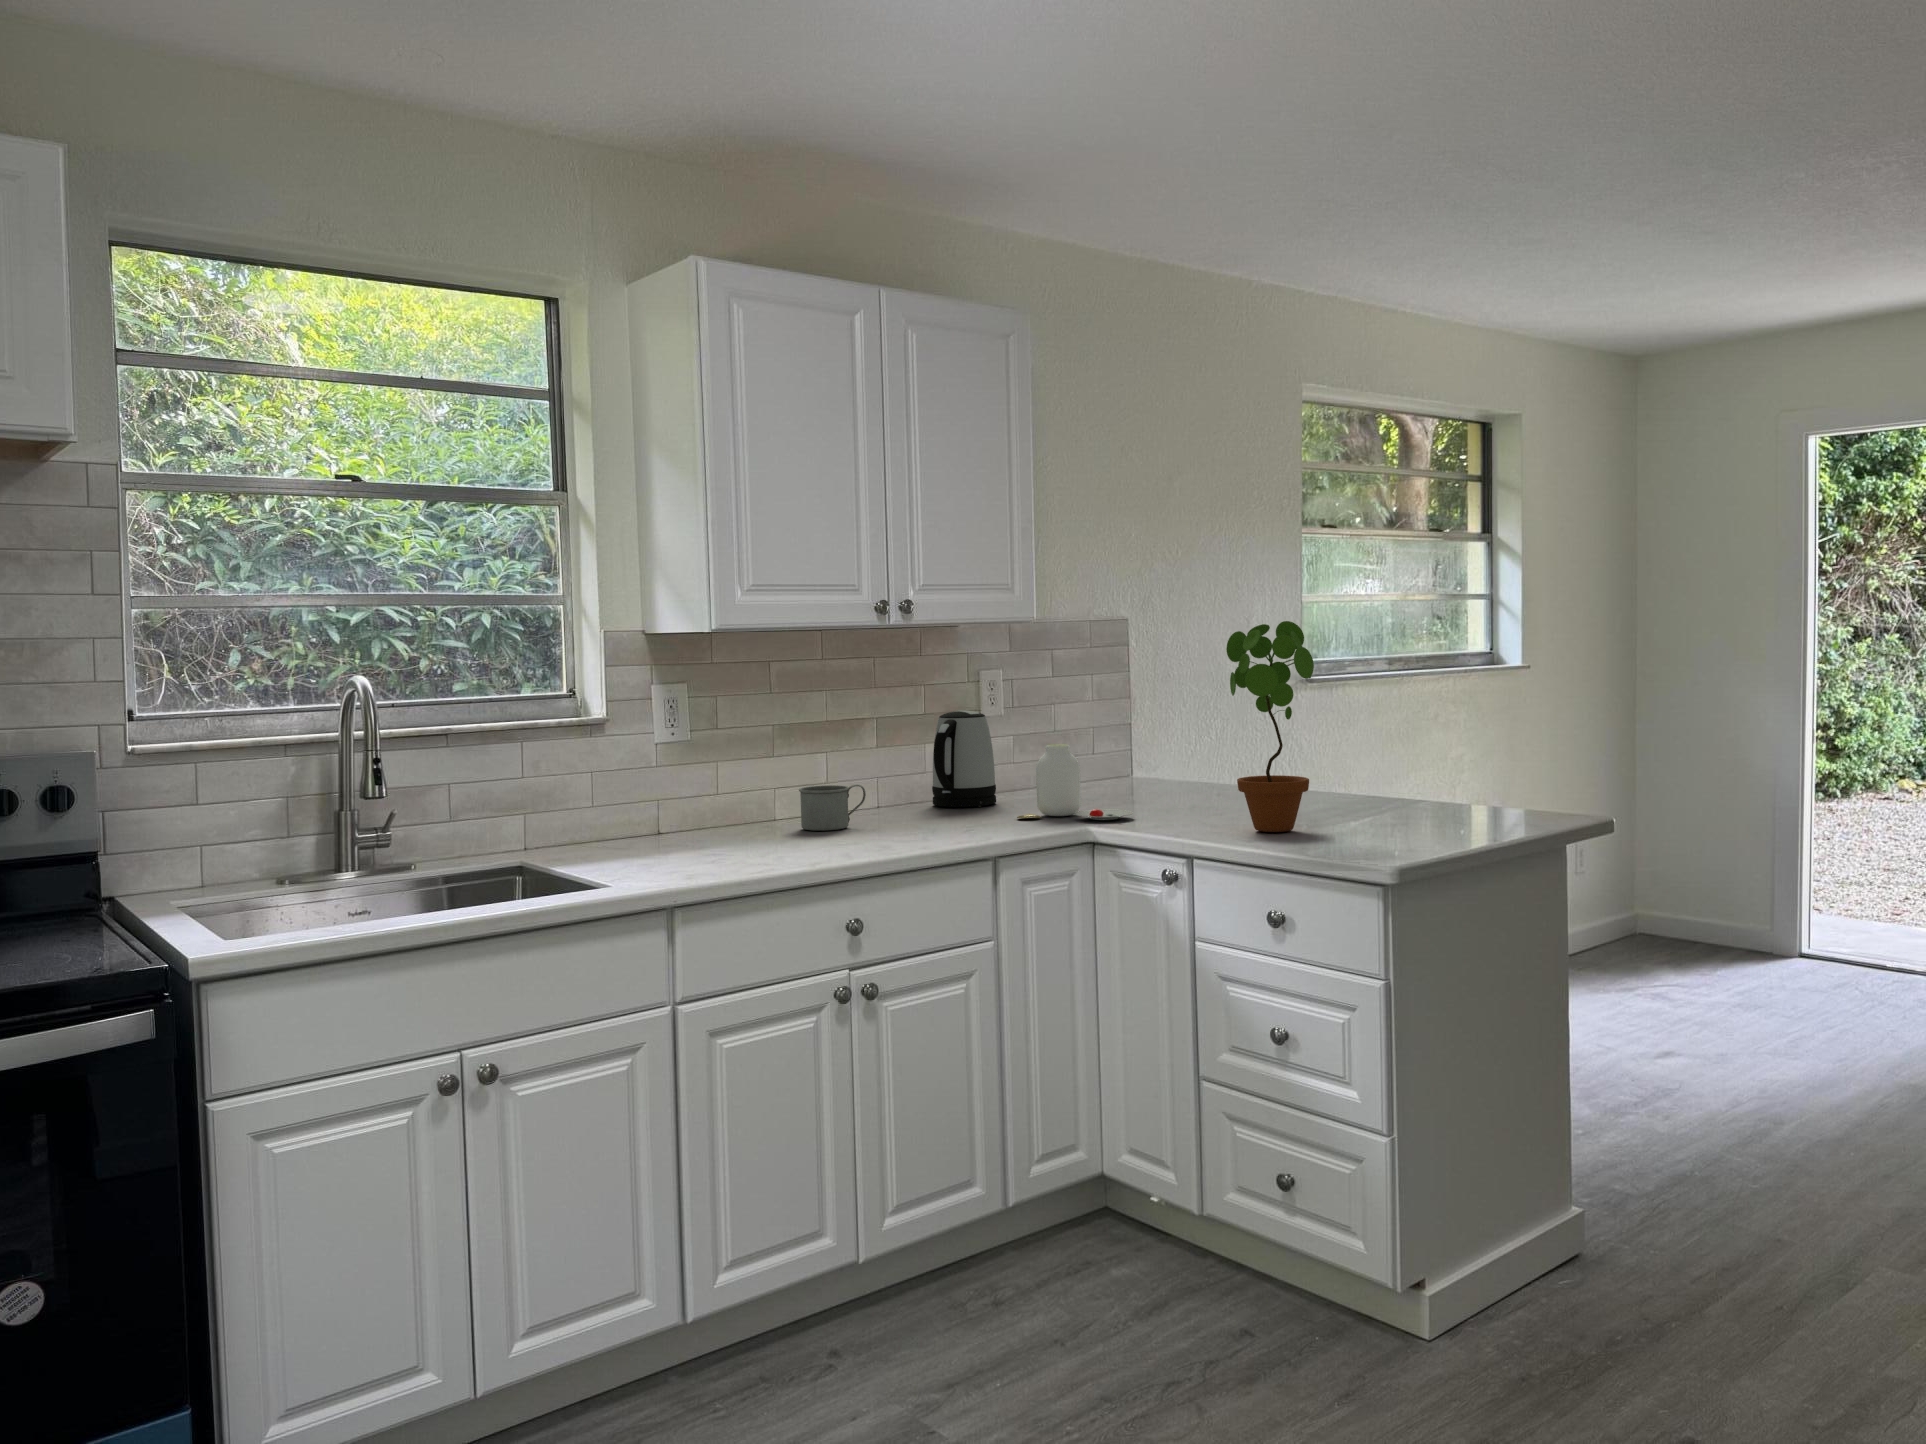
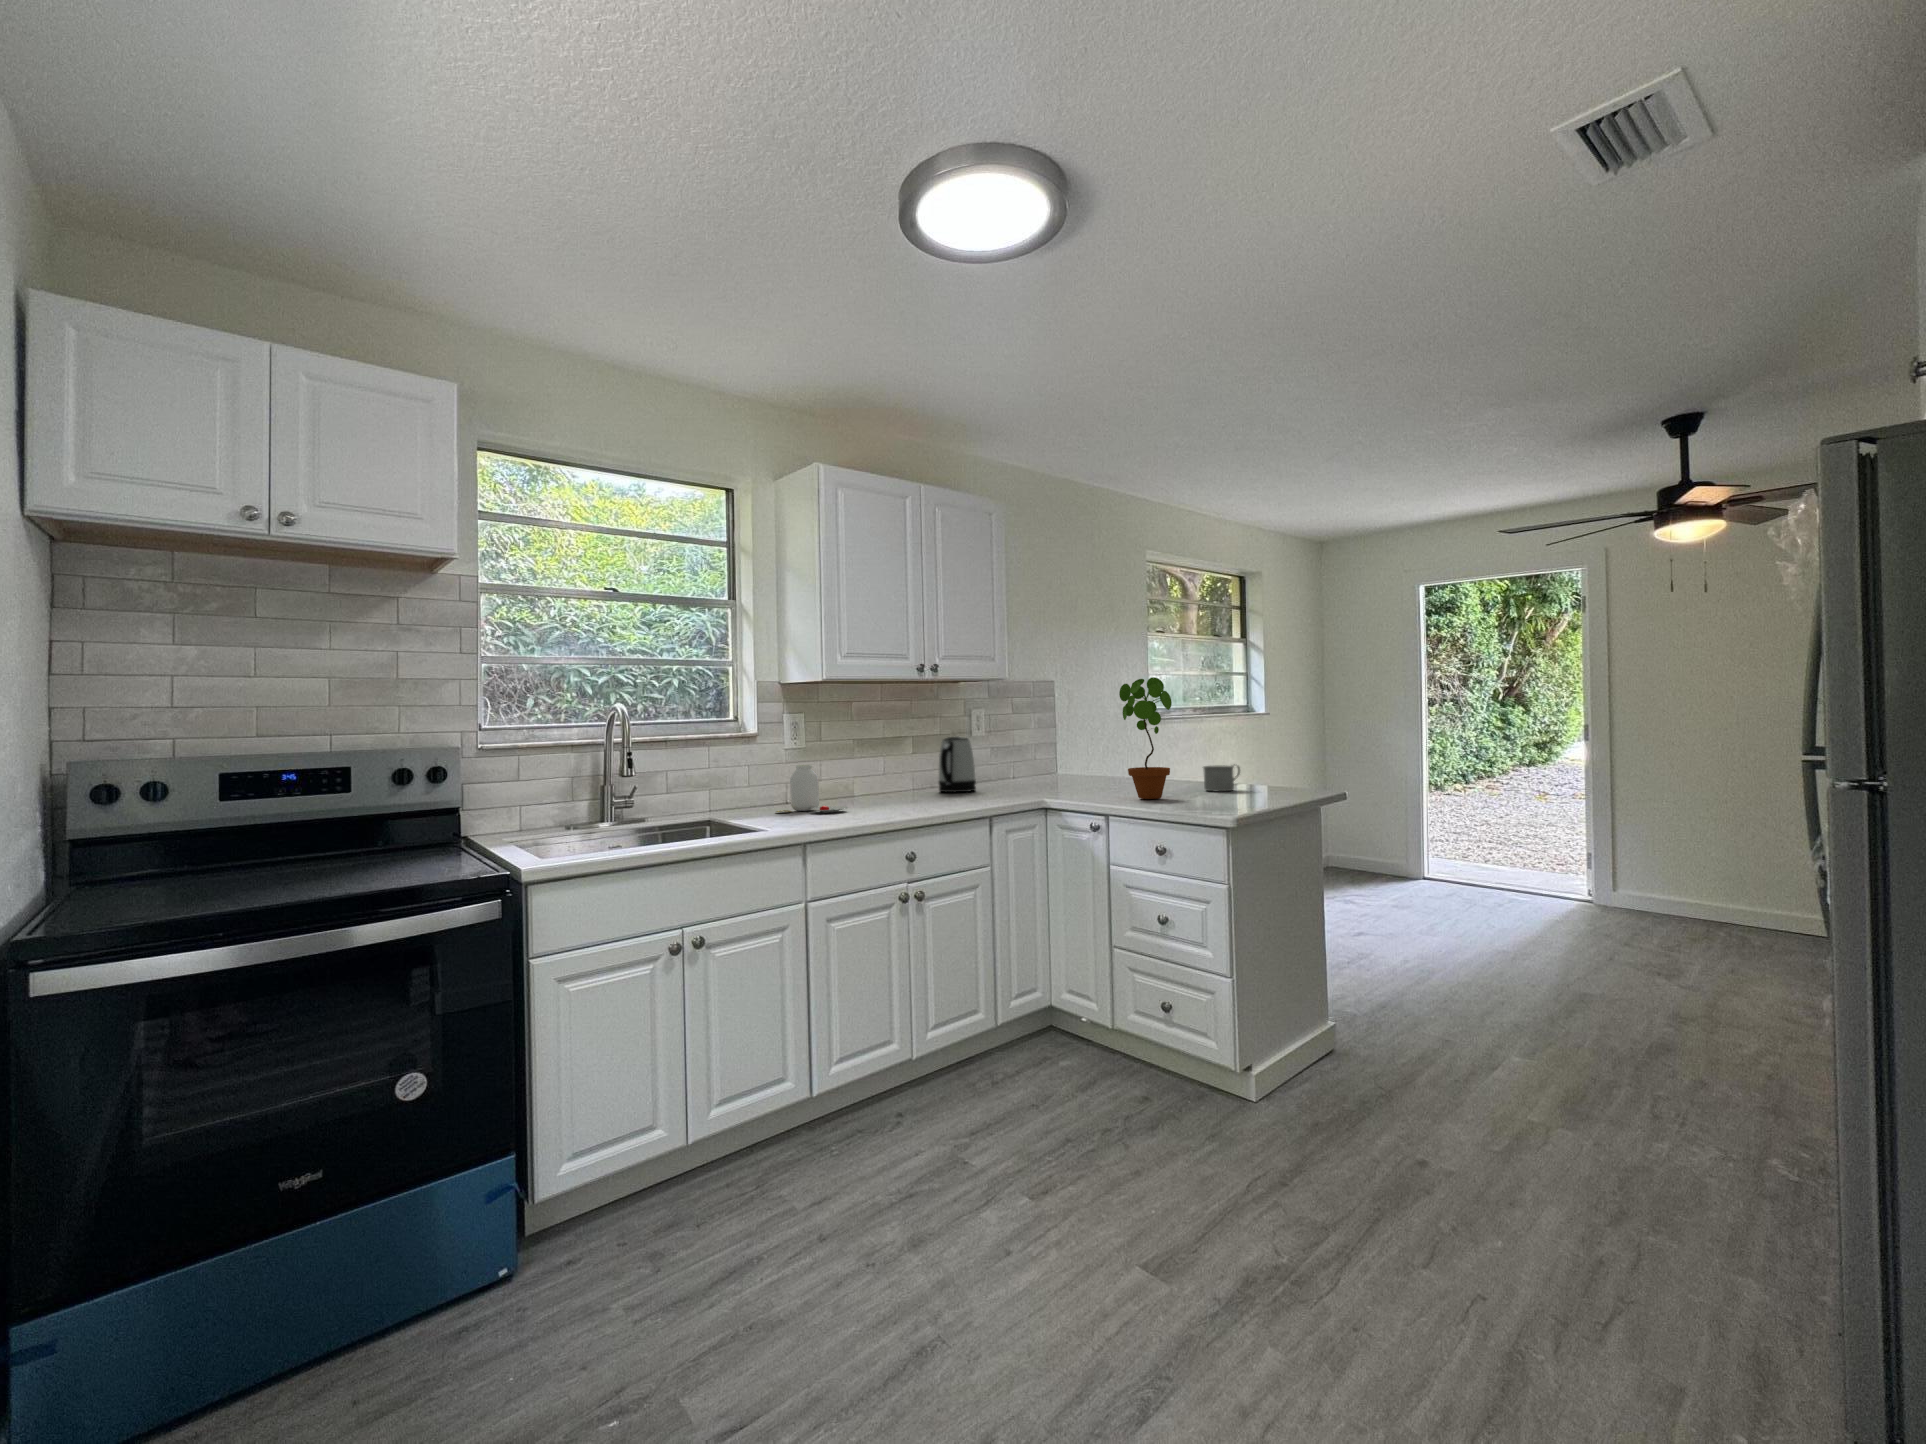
jar: present [1017,745,1133,820] -> present [776,765,848,813]
mug: present [799,785,866,831] -> present [1203,764,1240,791]

